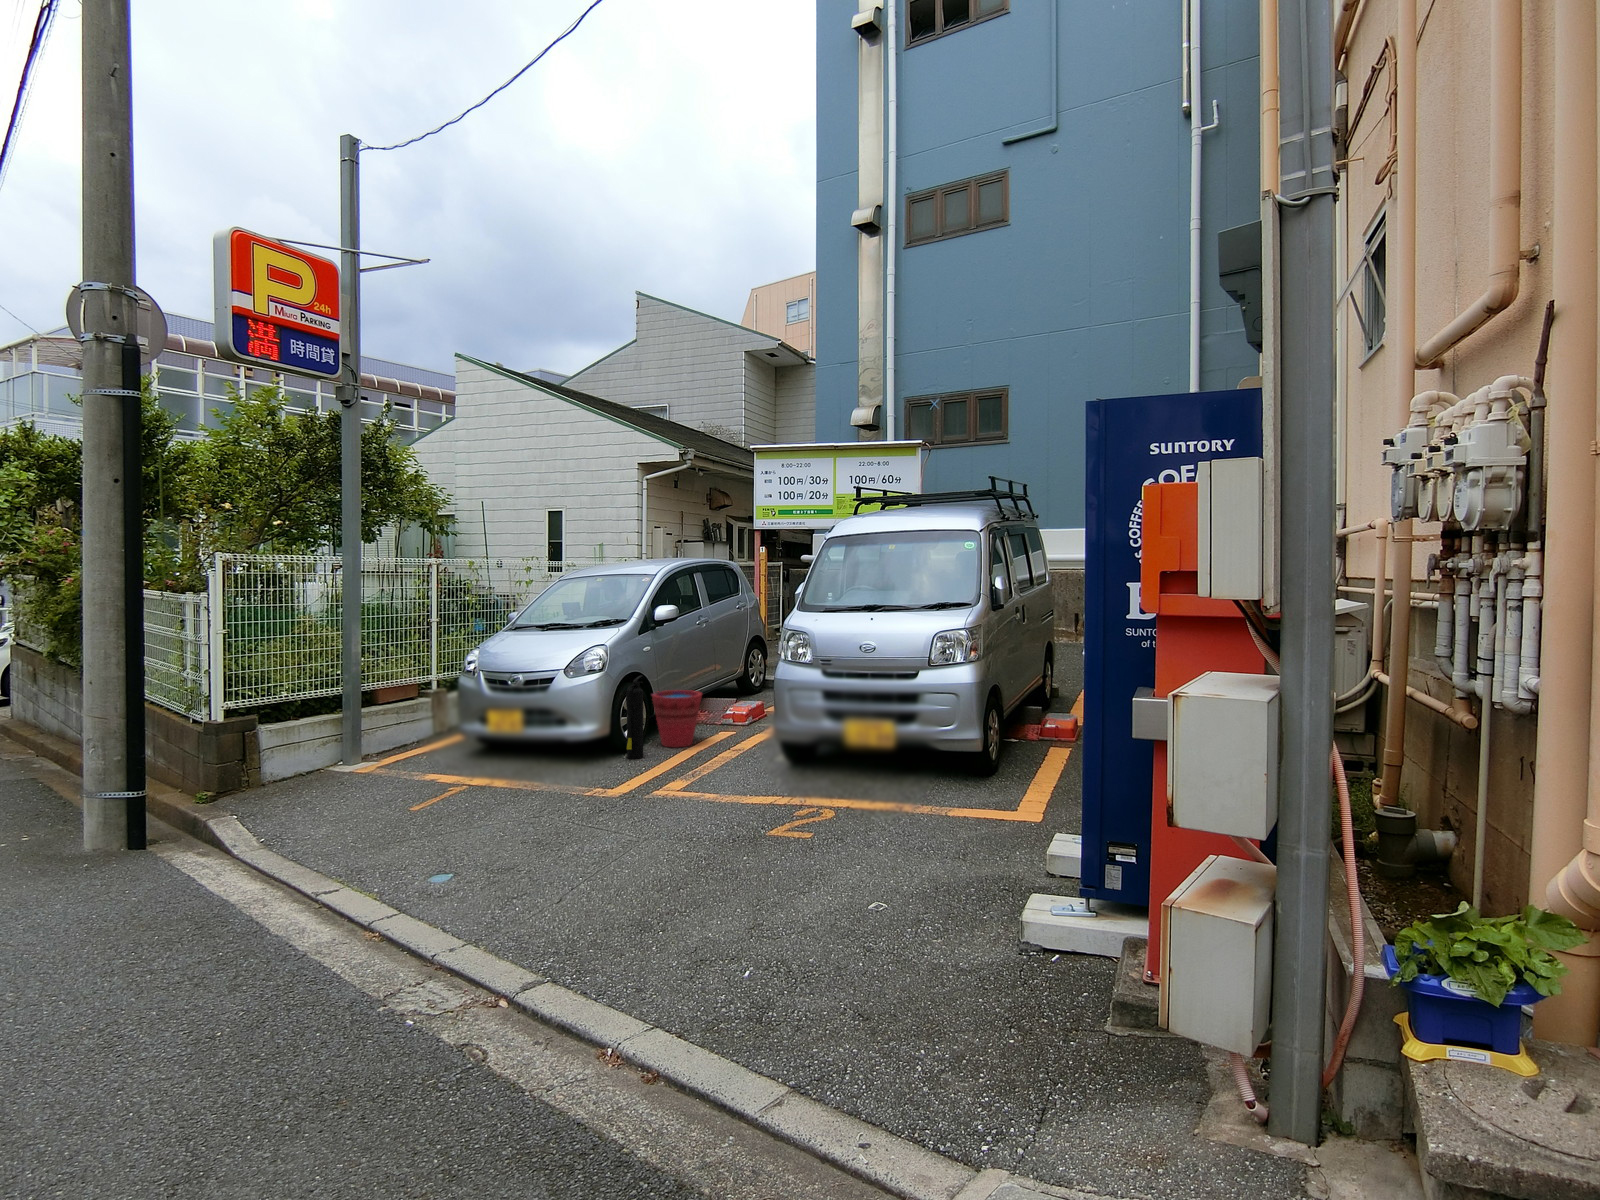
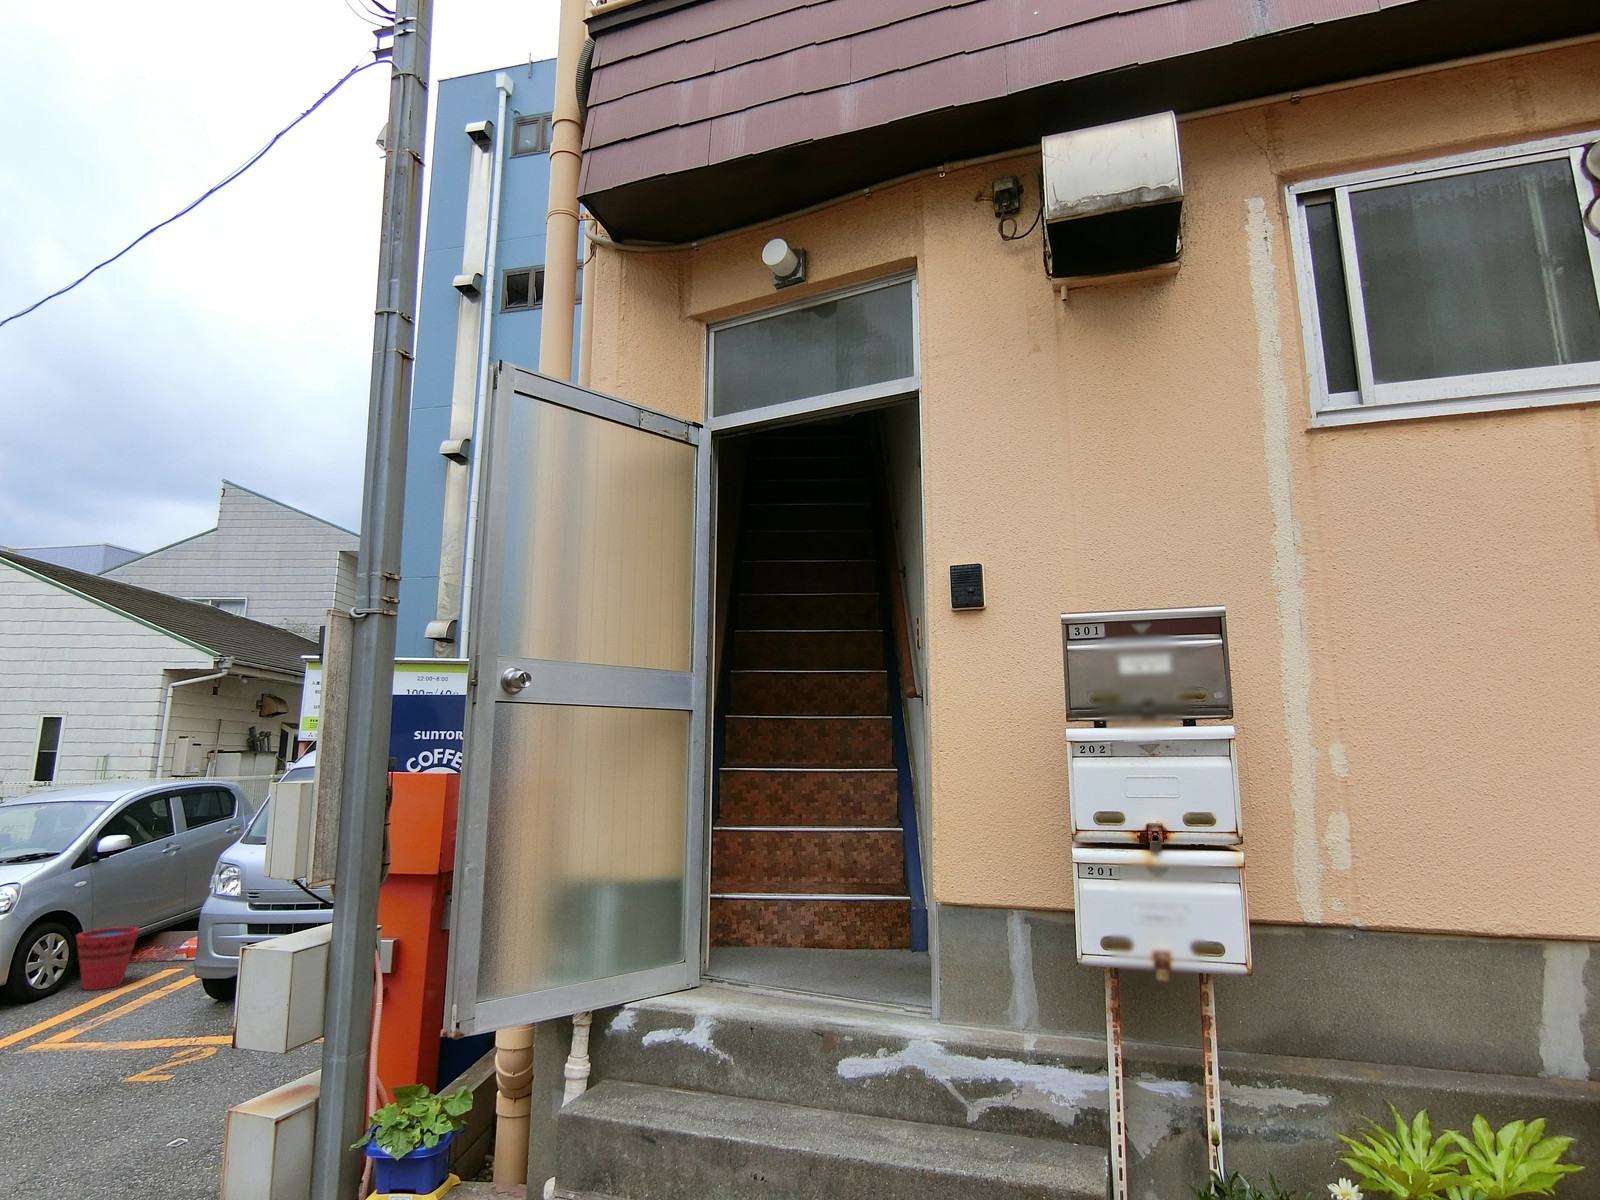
fire extinguisher: present [626,675,643,759] -> none [28,916,63,1007]

